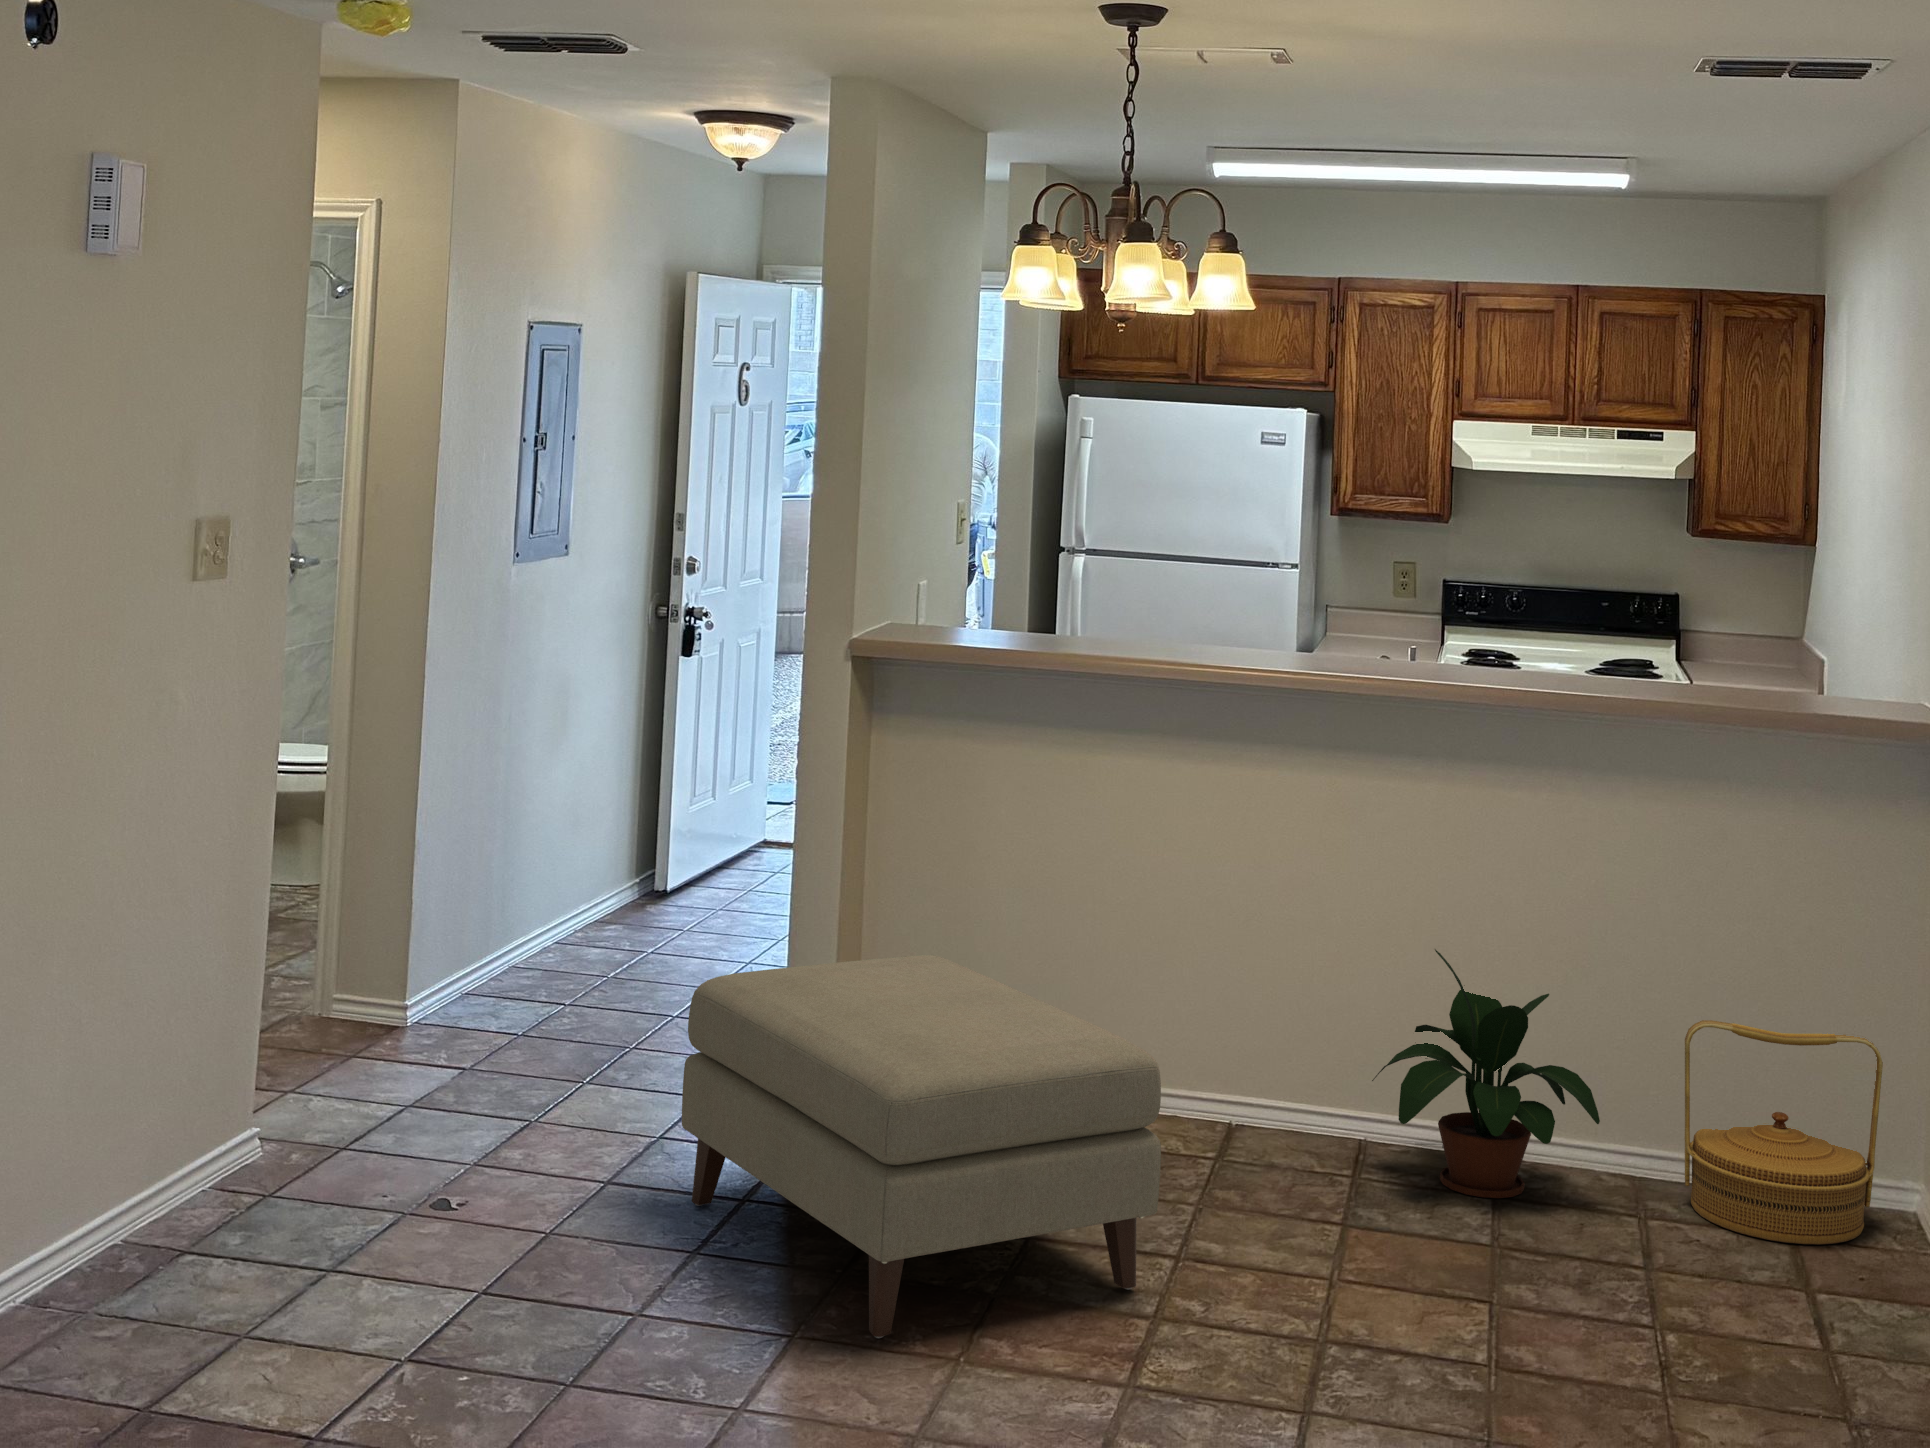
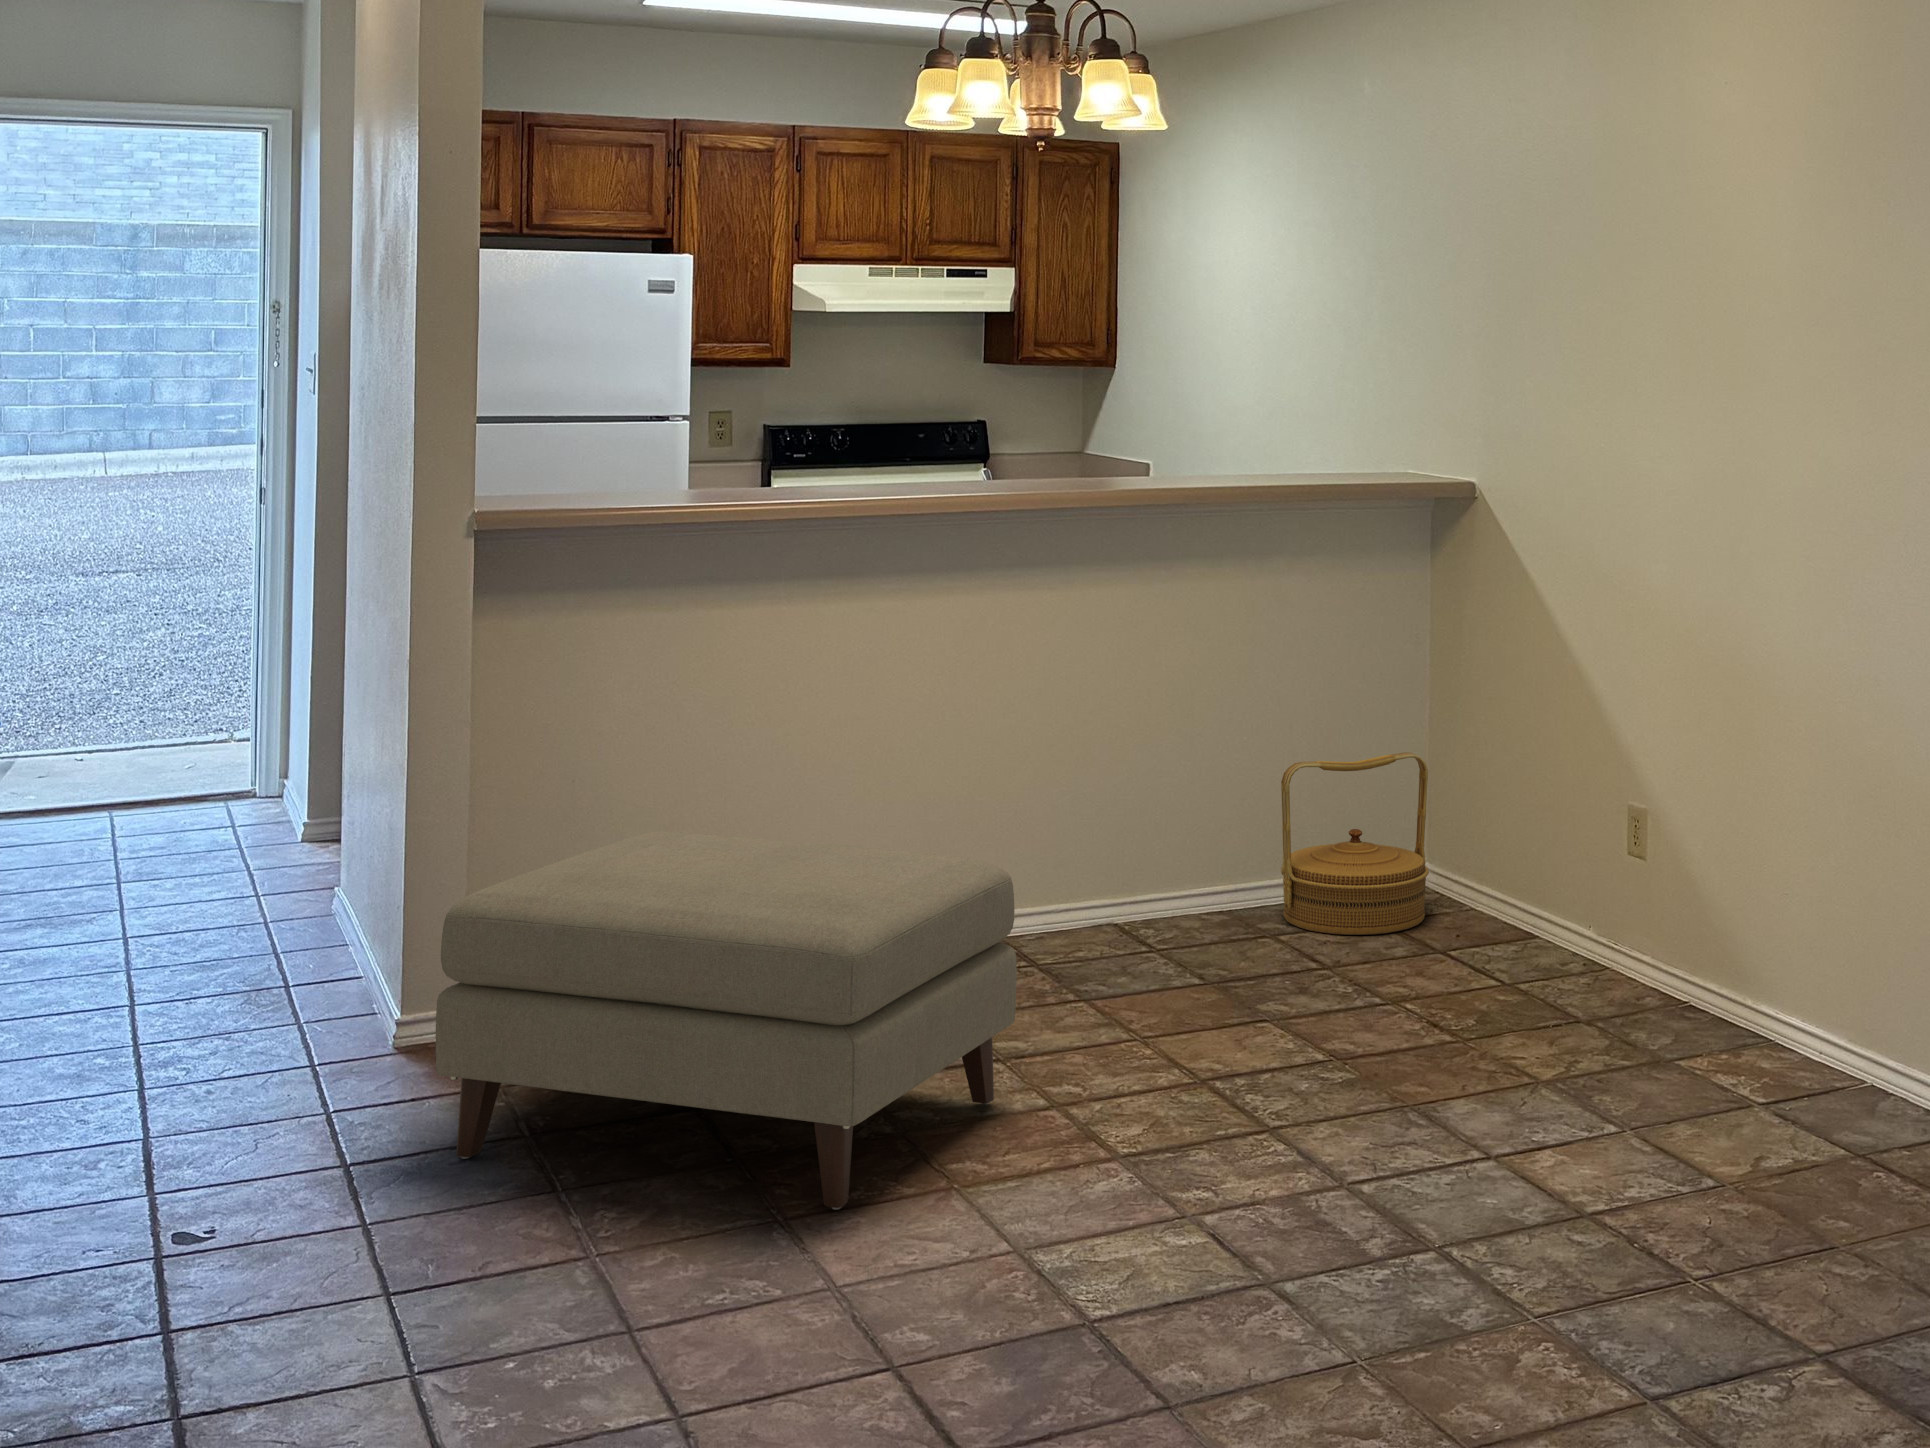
potted plant: present [1372,949,1600,1198] -> none [1026,740,1235,960]

